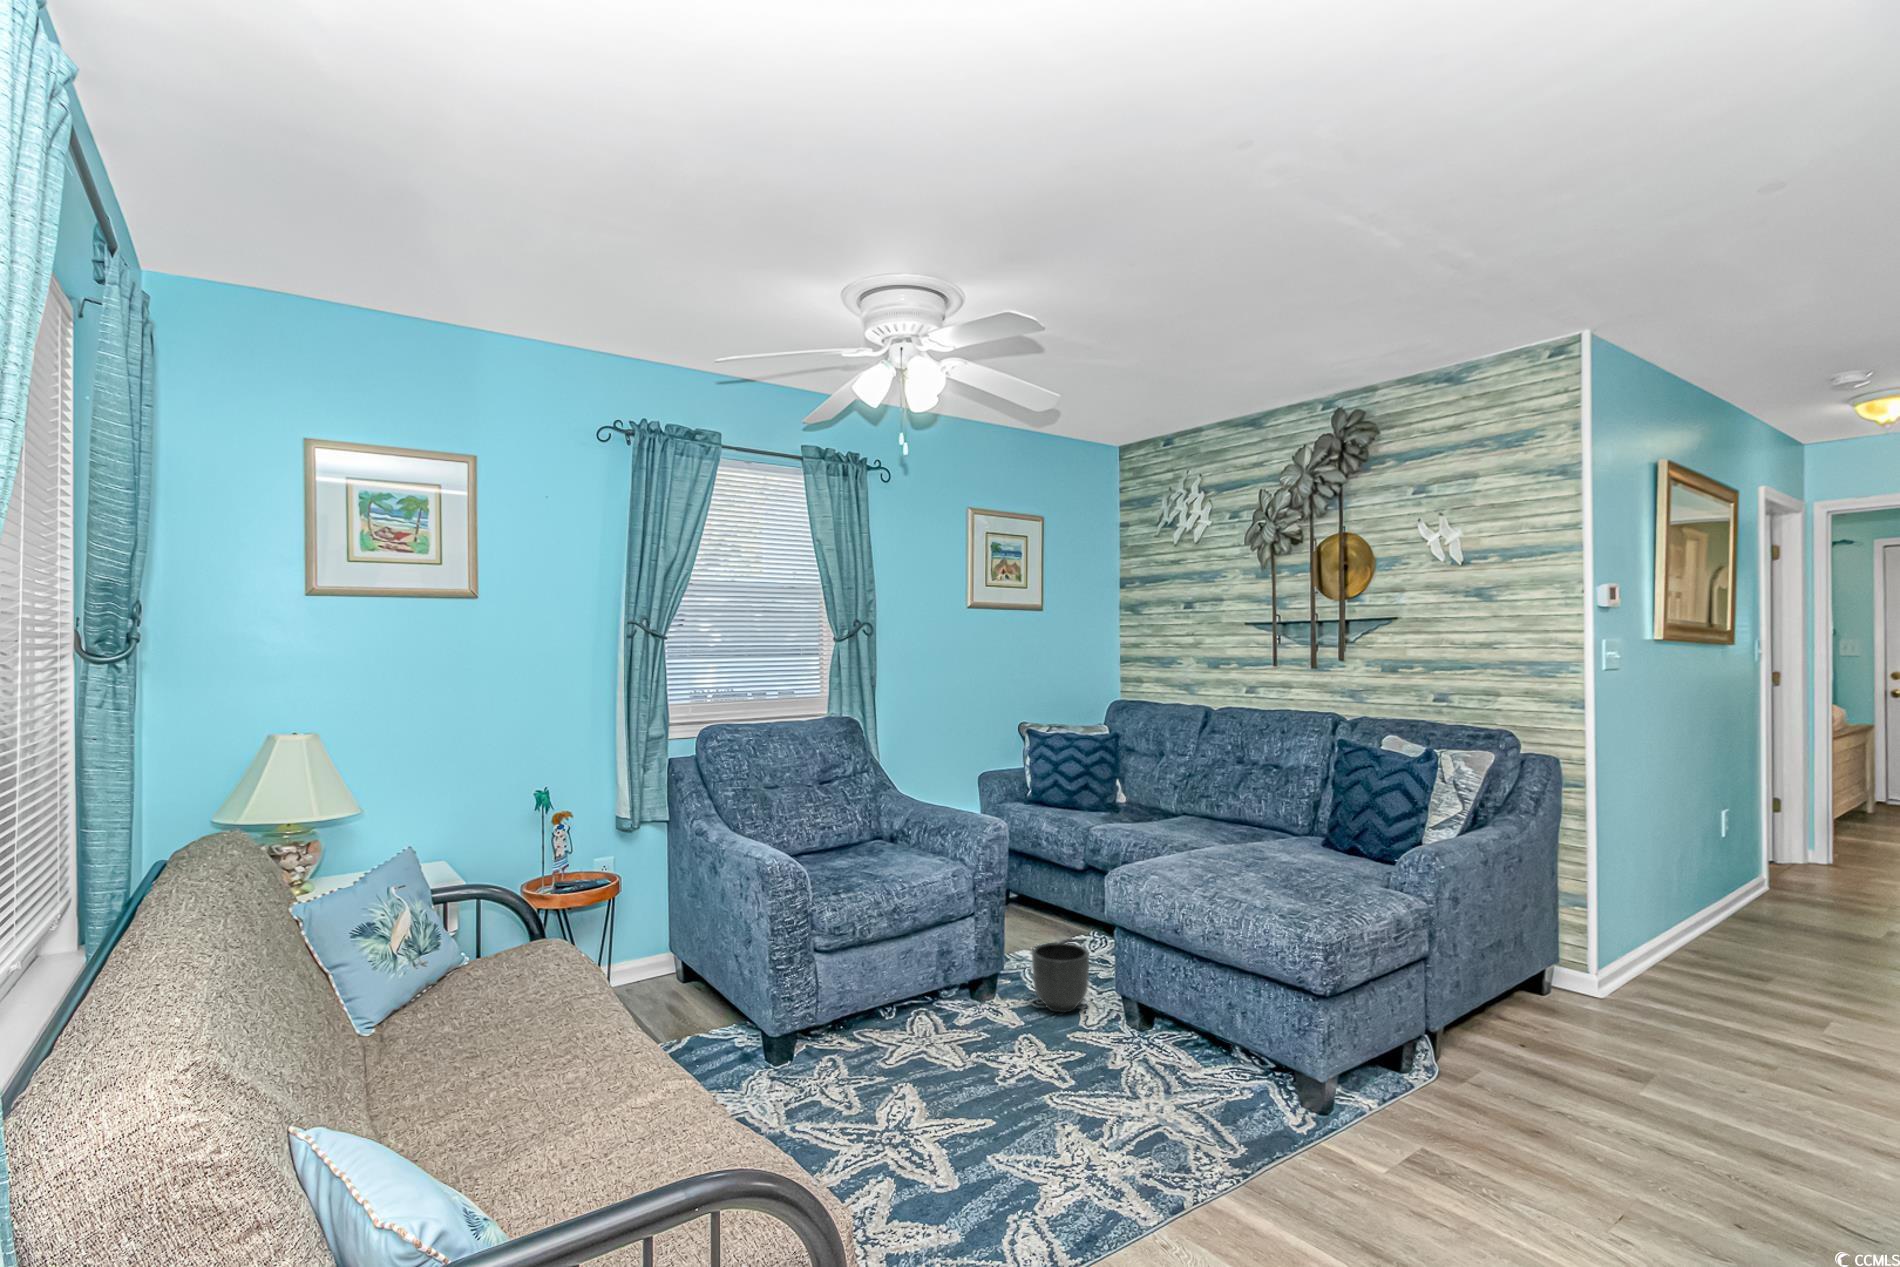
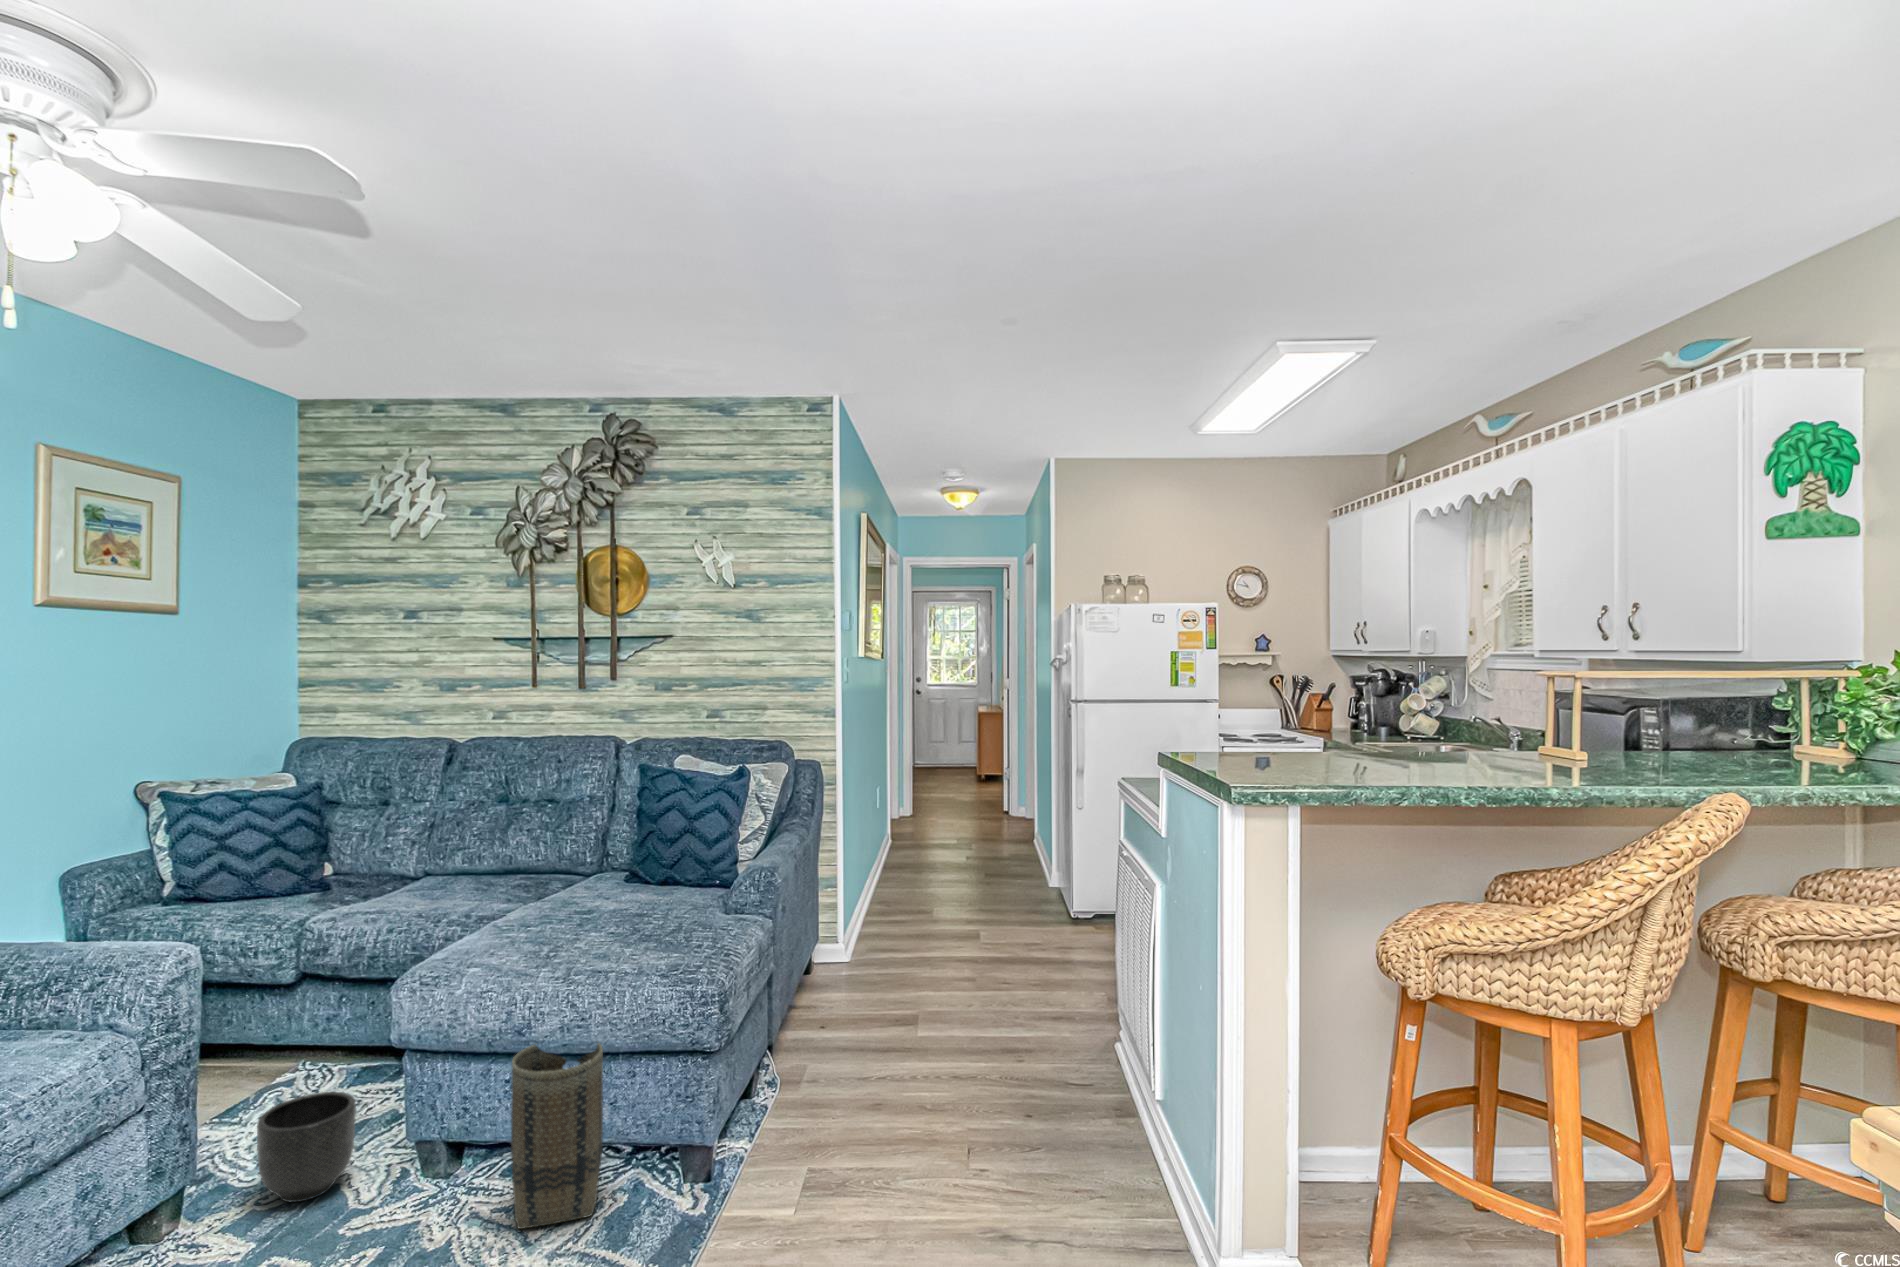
basket: none [1164,947,1235,1095] -> present [511,1043,603,1229]

